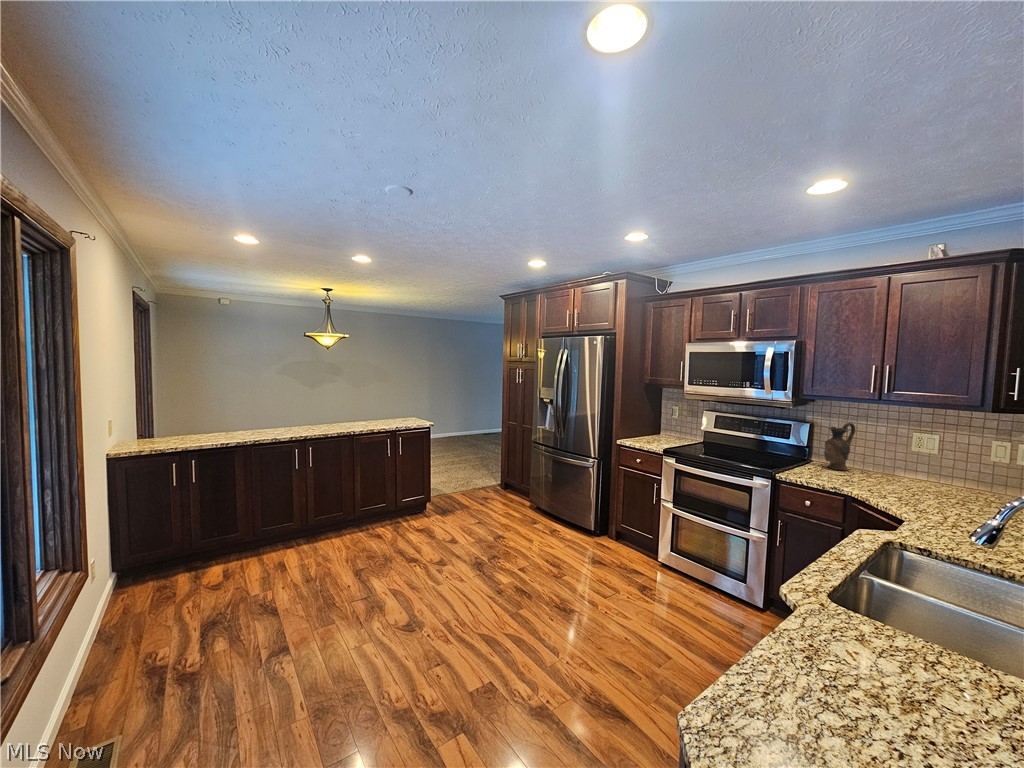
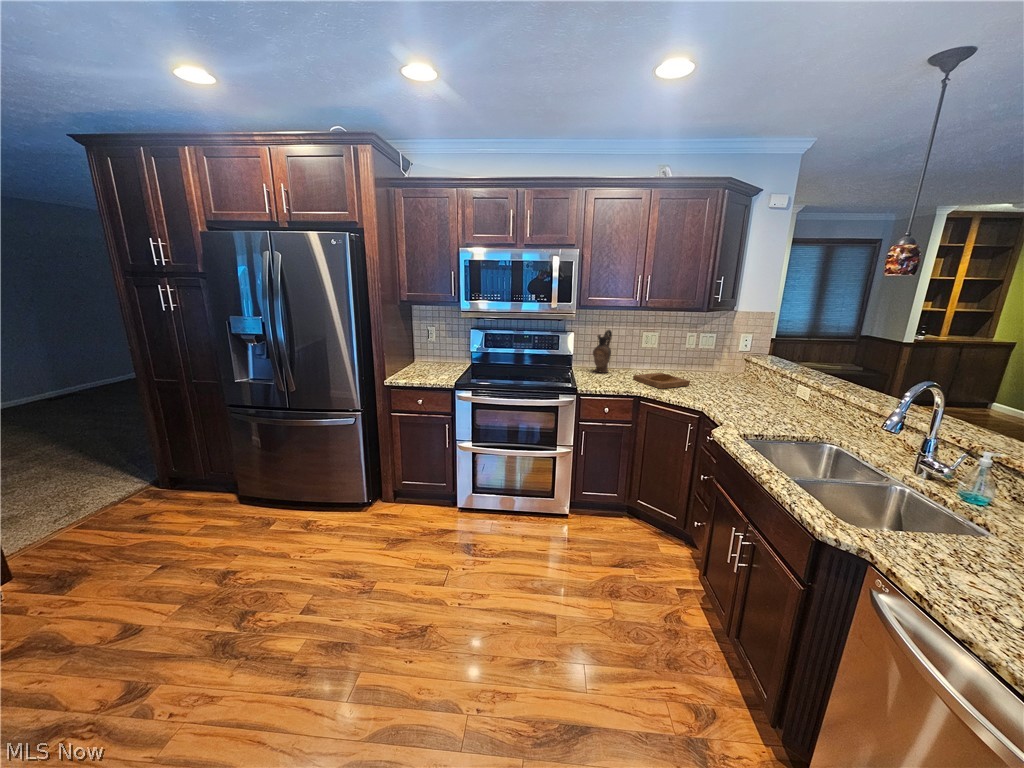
tray: none [866,477,947,503] -> present [633,373,690,389]

